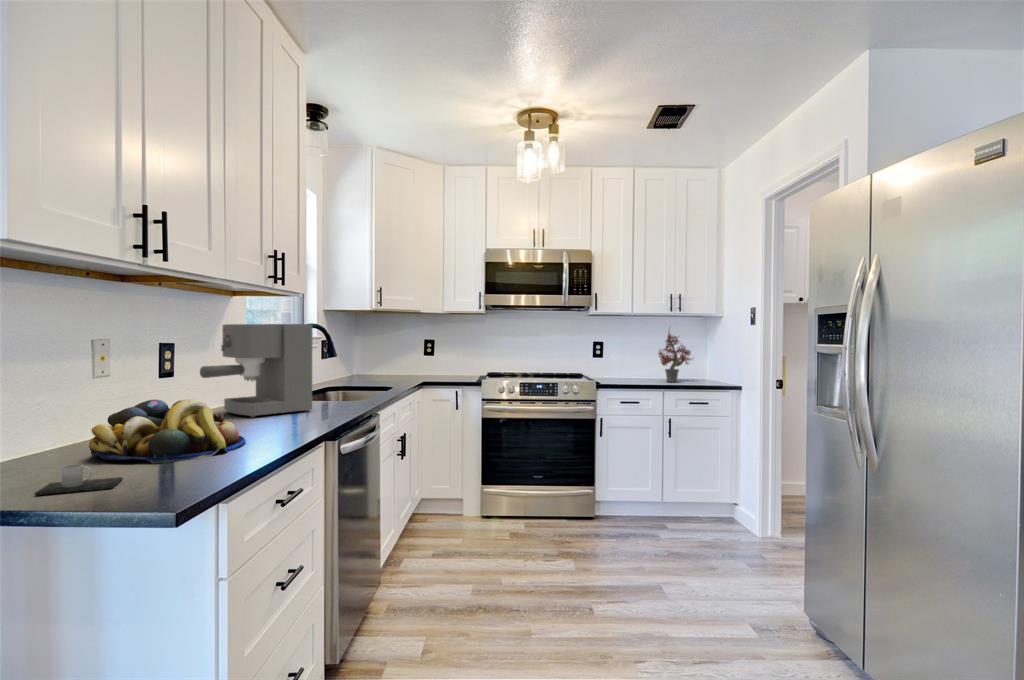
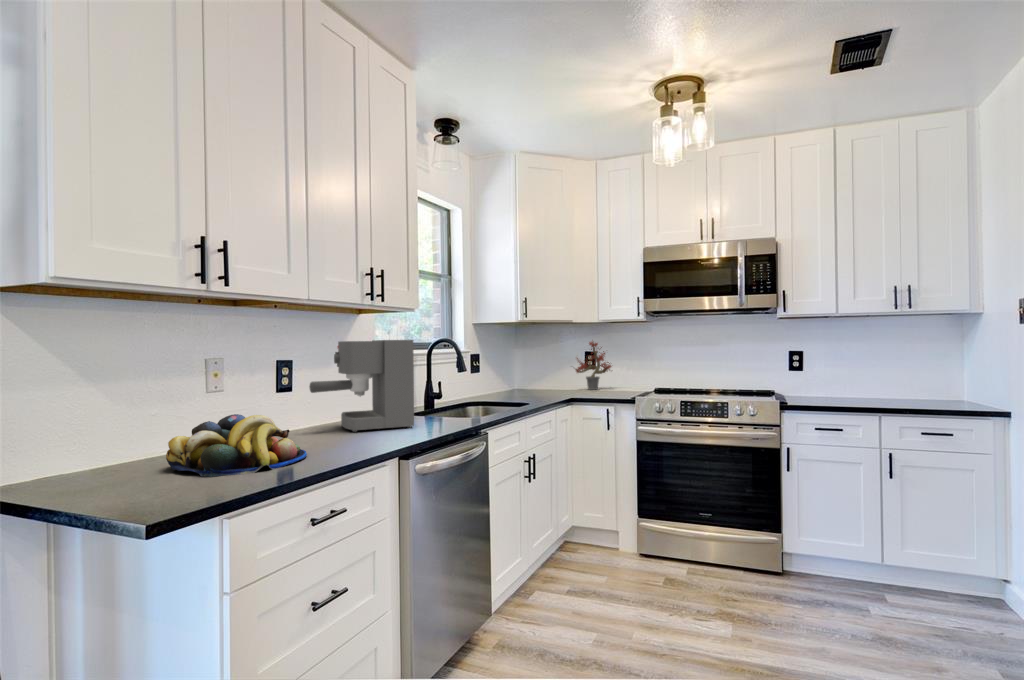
potted plant: present [659,331,691,382] -> present [575,342,611,390]
mug: present [35,464,123,495] -> none [73,475,153,501]

